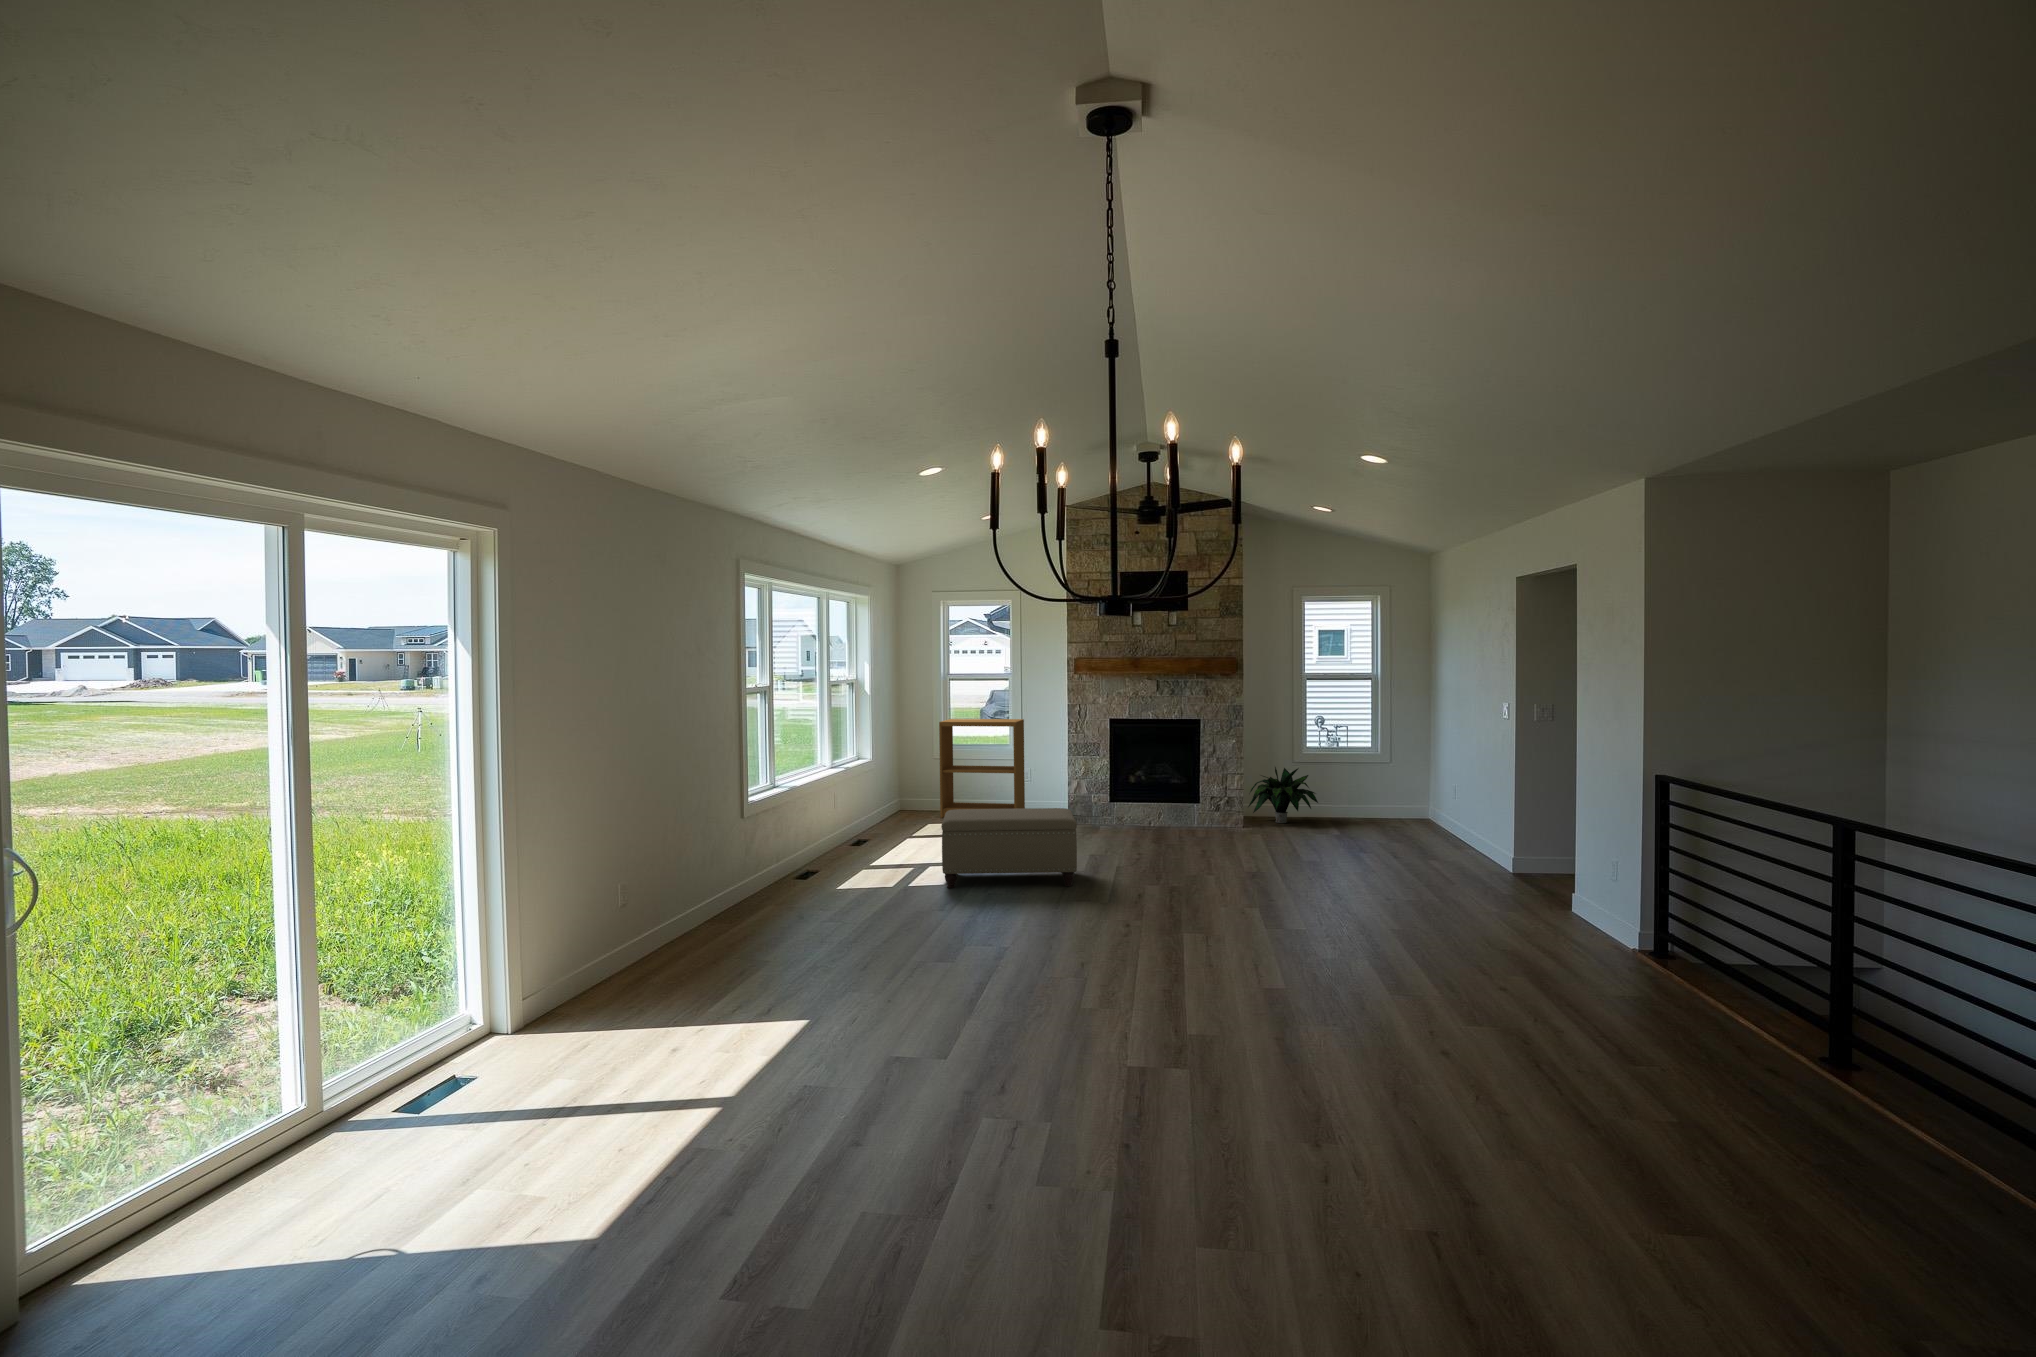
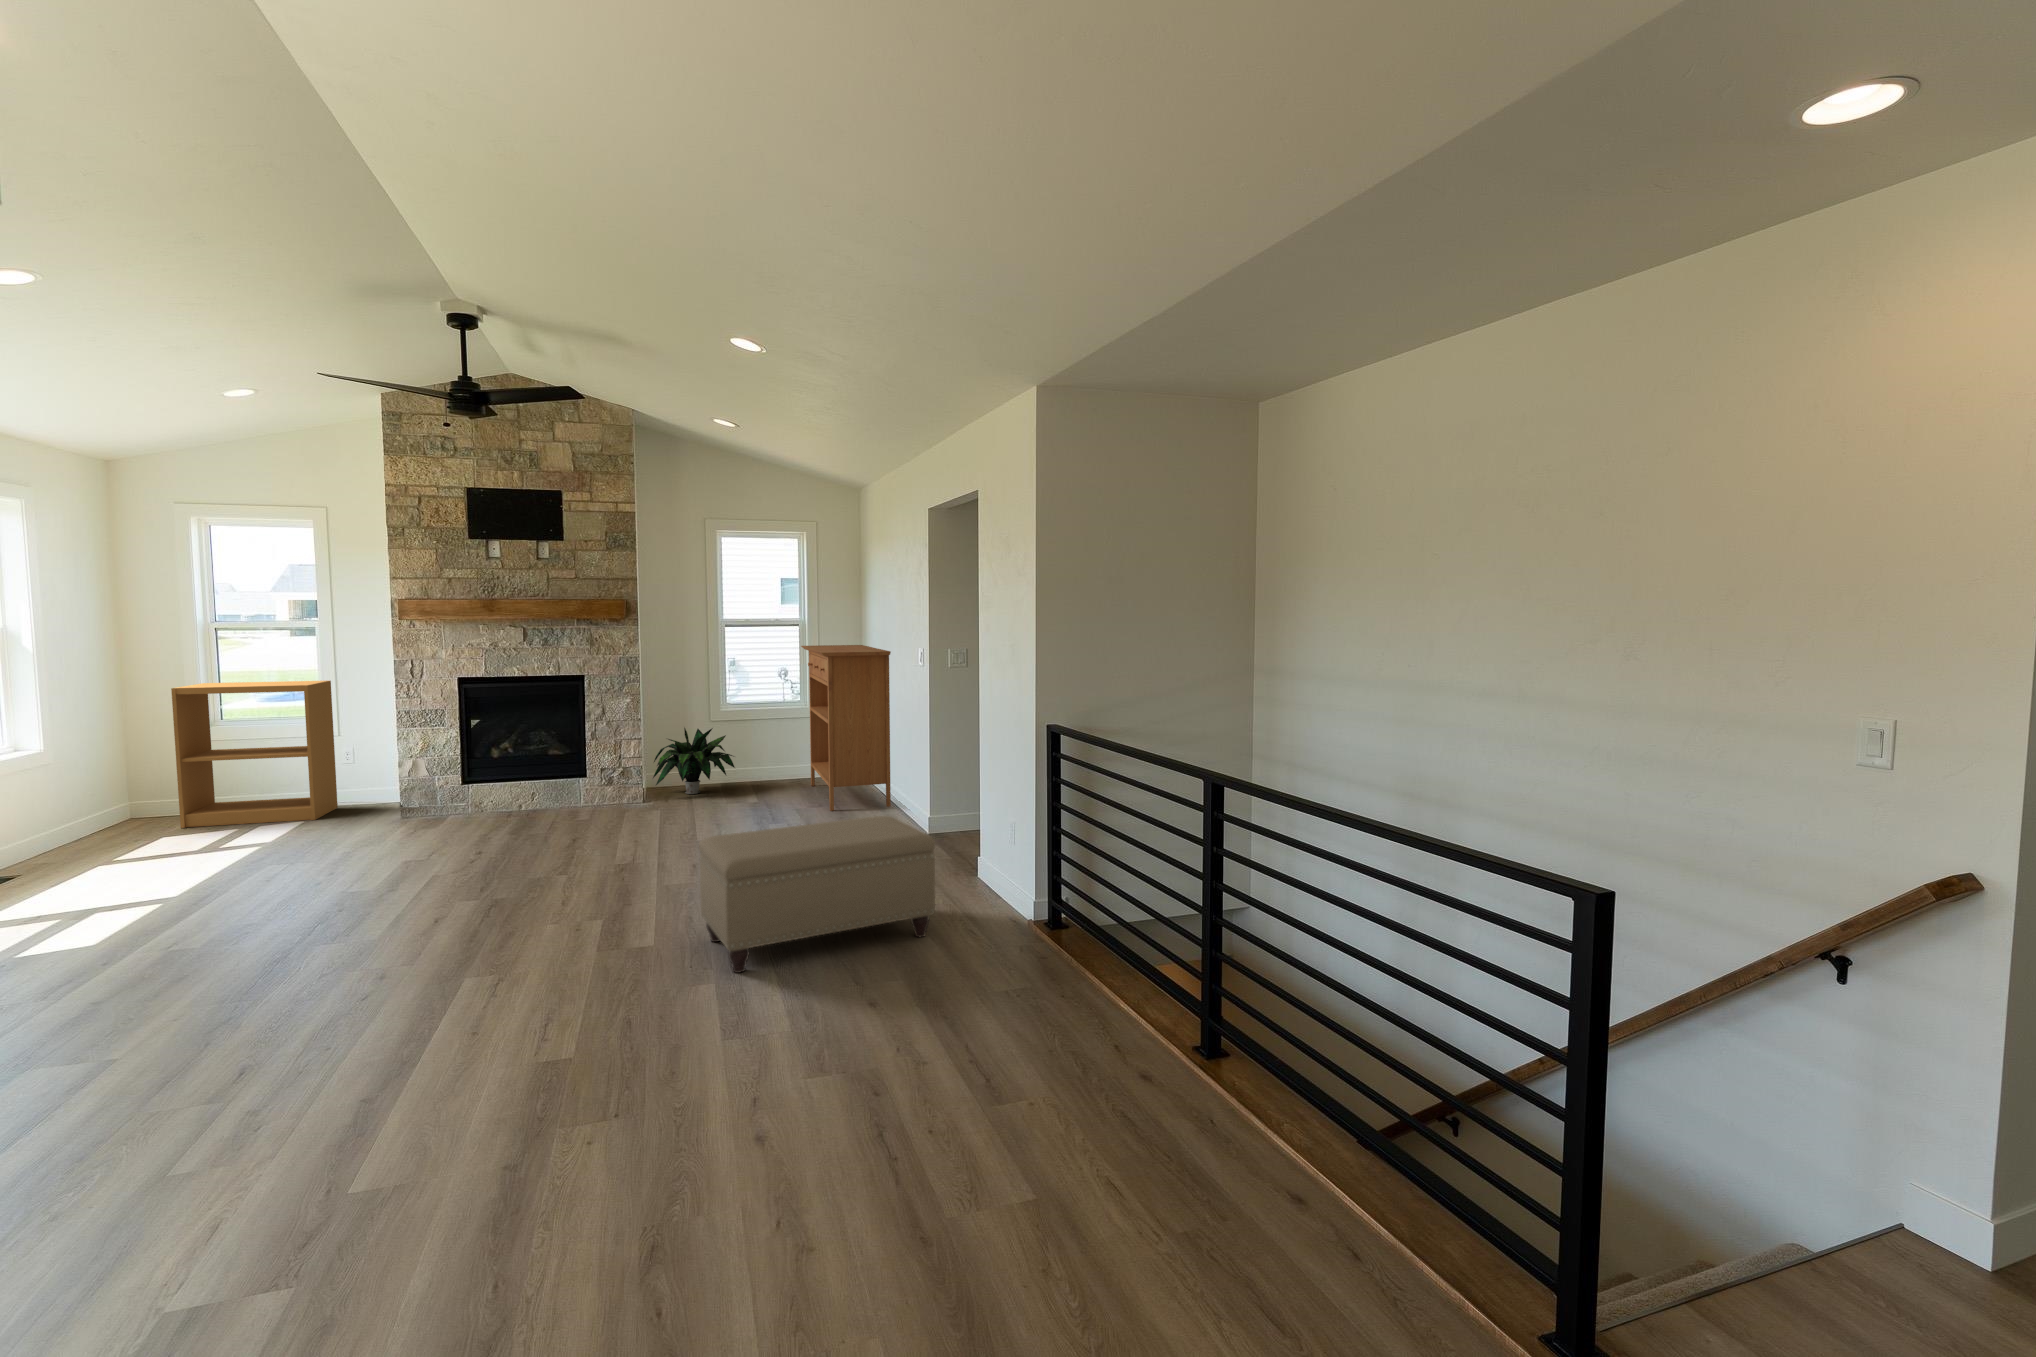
console table: none [1378,698,1472,847] -> present [801,645,891,811]
ottoman: present [941,808,1077,888] -> present [699,816,935,973]

